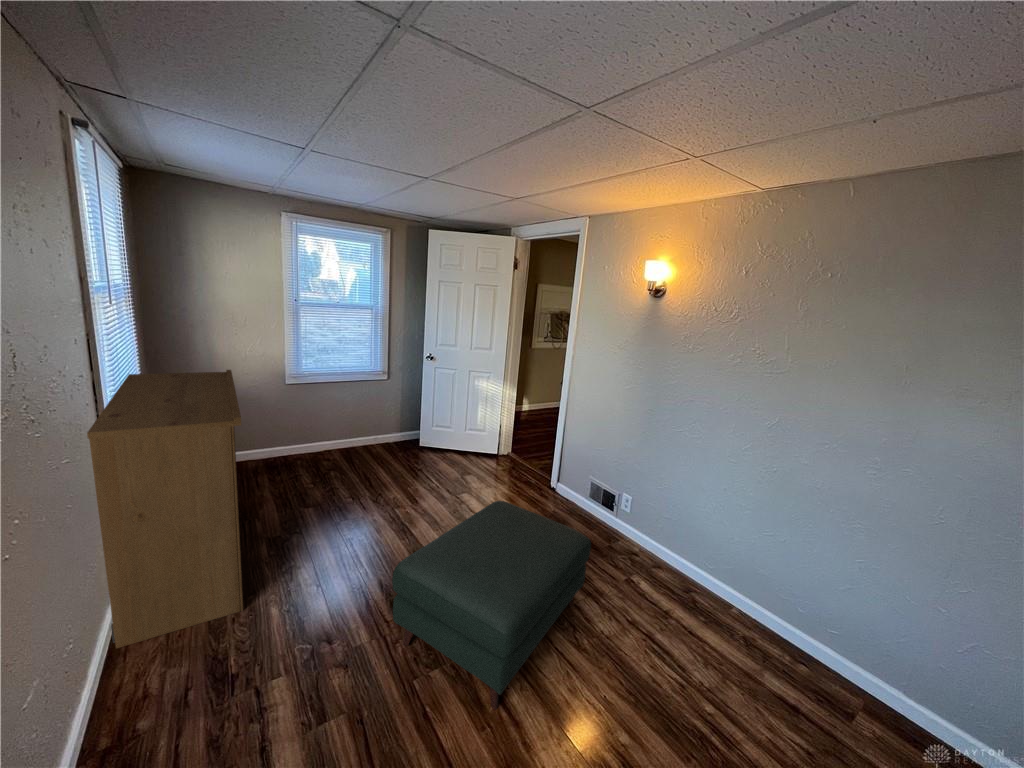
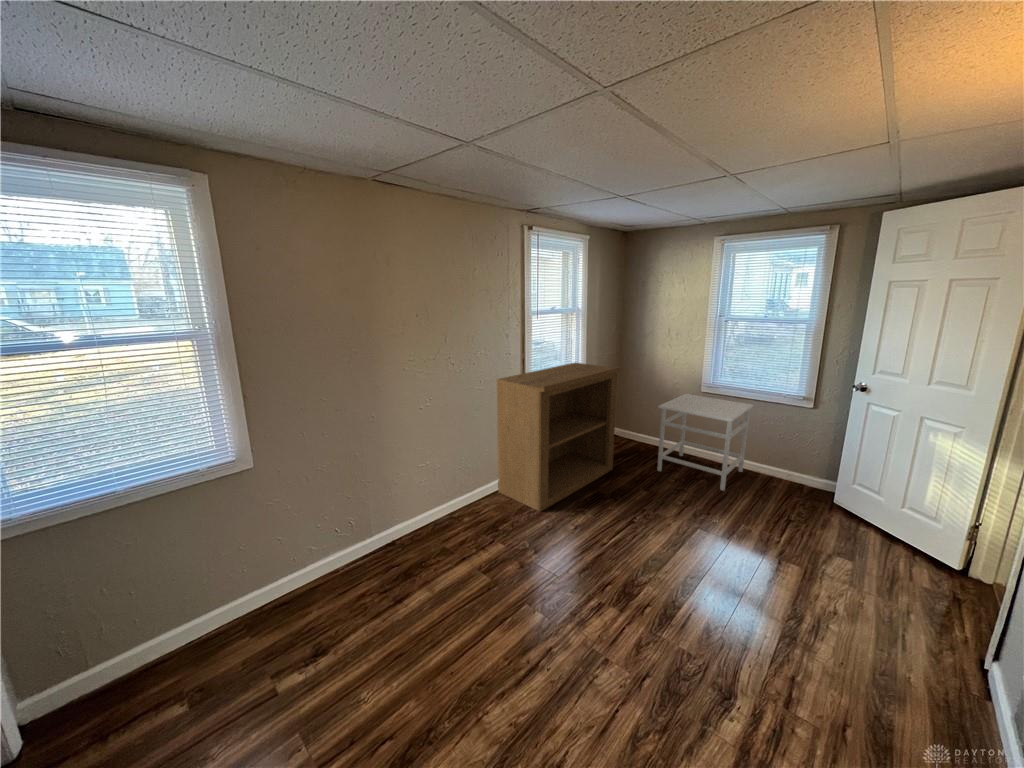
nightstand: none [269,386,363,486] -> present [657,394,753,491]
ottoman: present [392,501,591,710] -> none [510,517,728,726]

